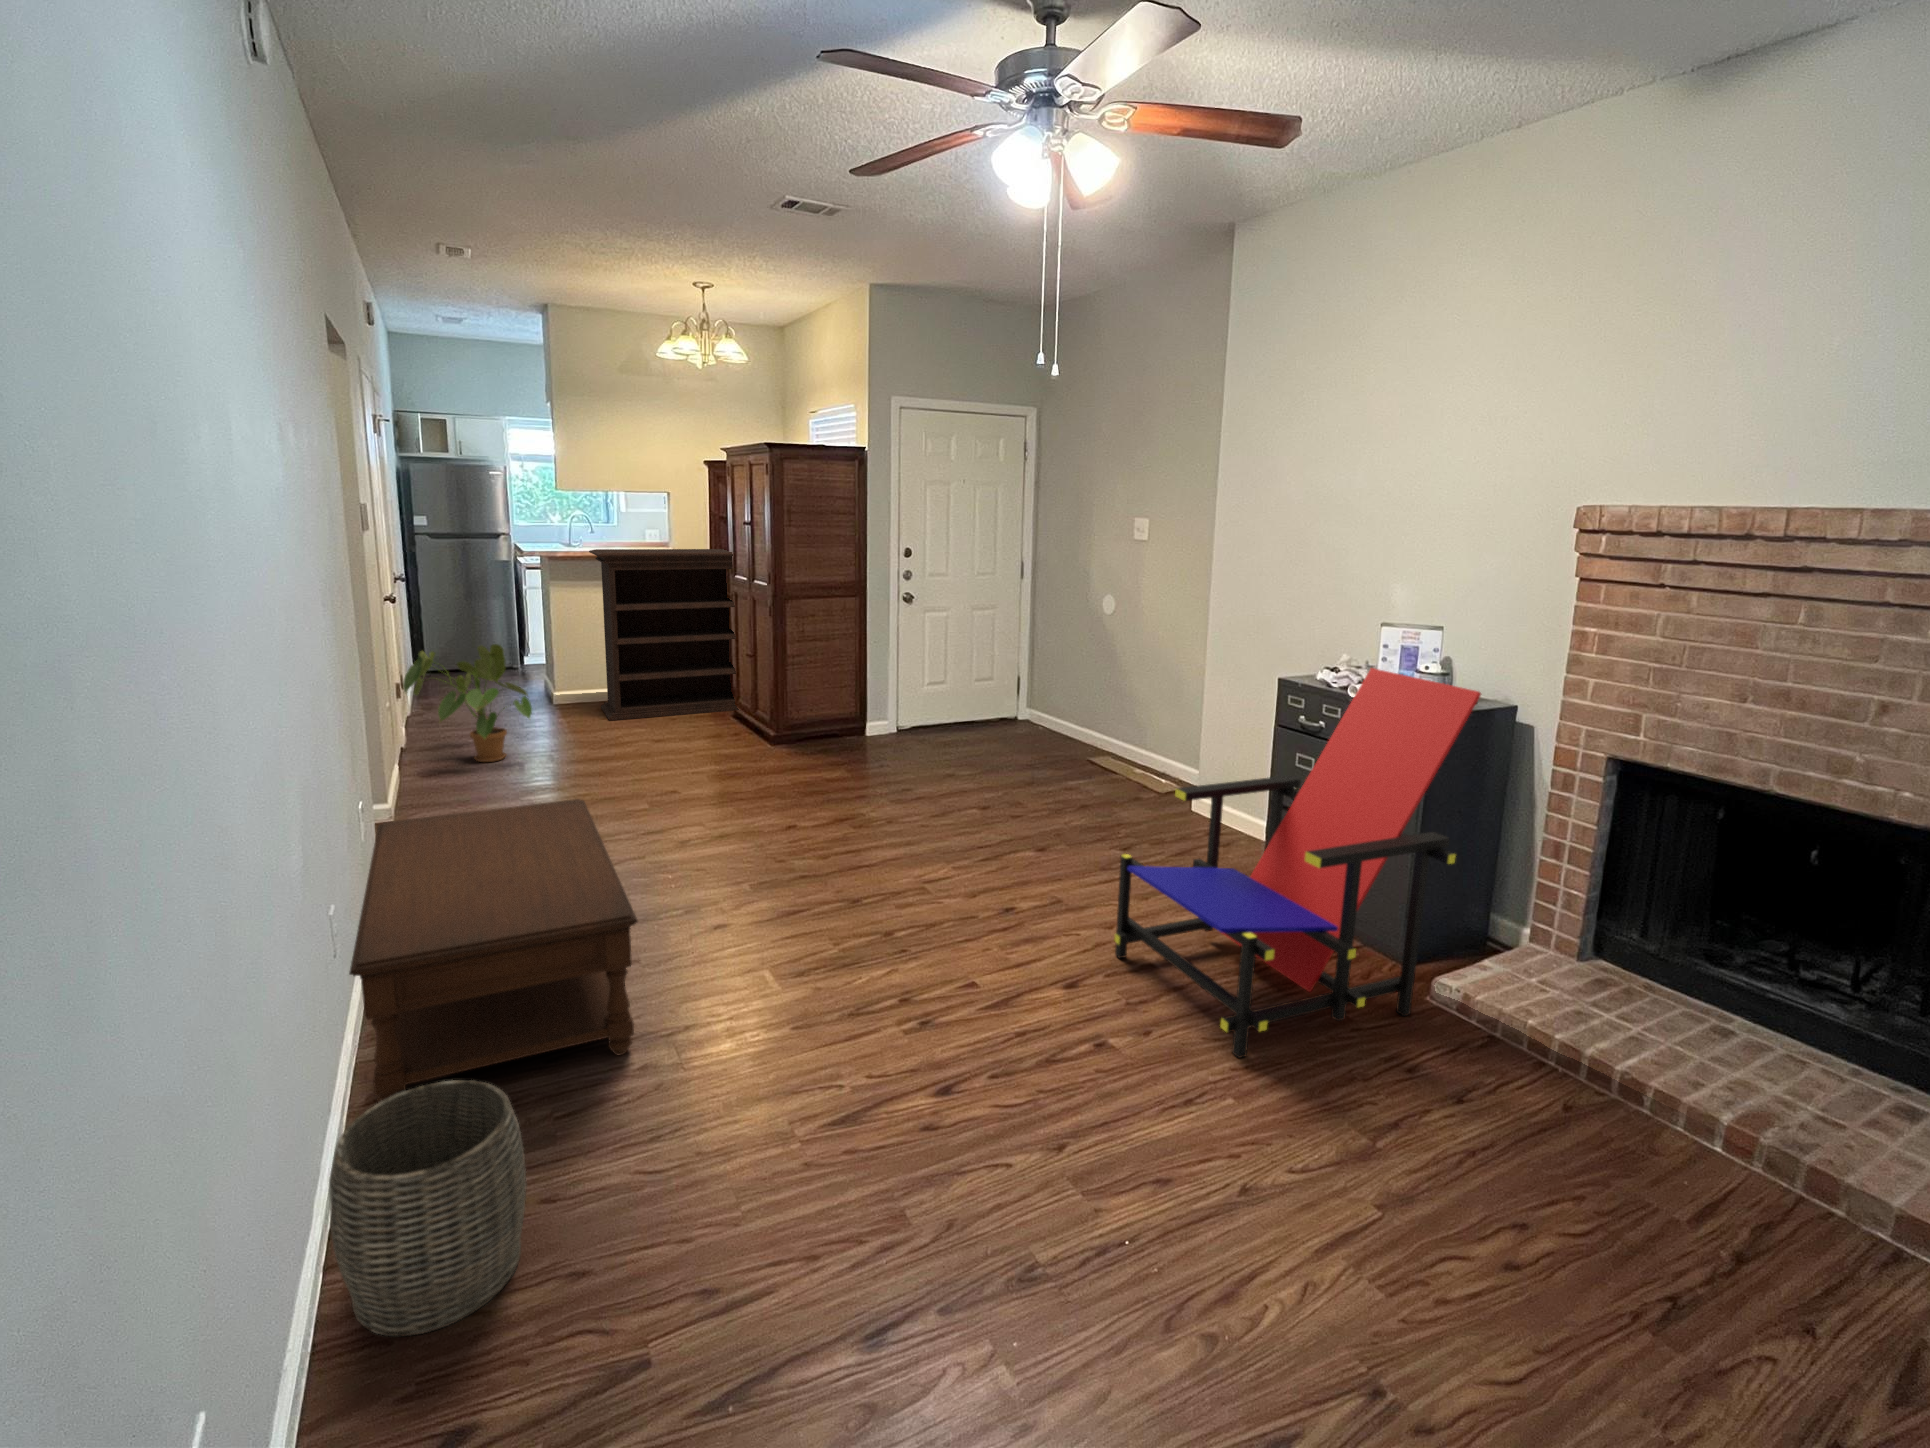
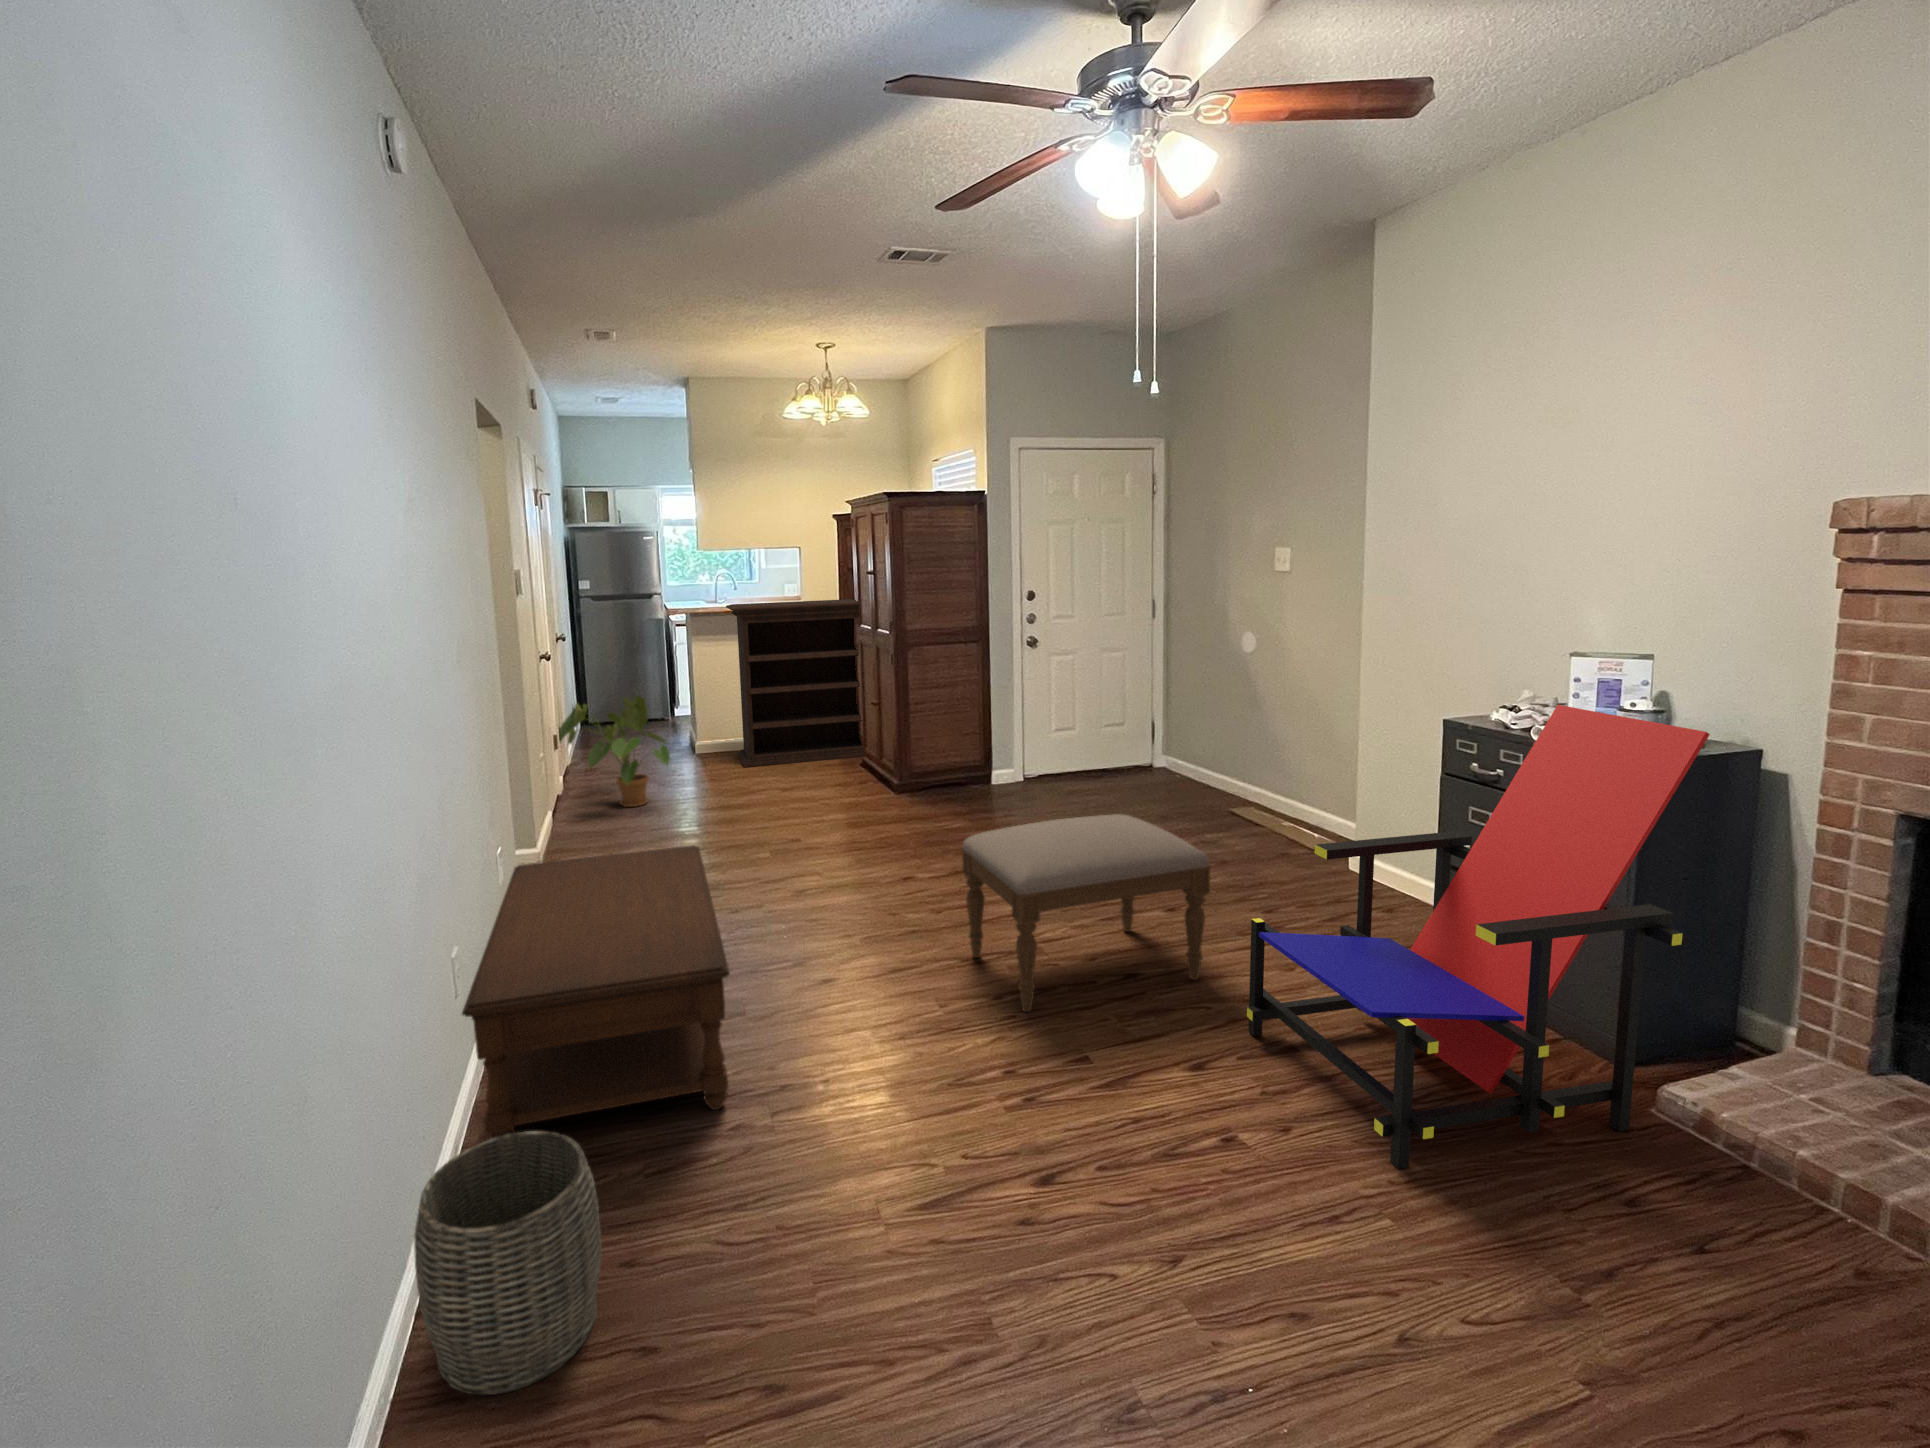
ottoman: none [856,764,1084,948] -> present [962,814,1210,1012]

